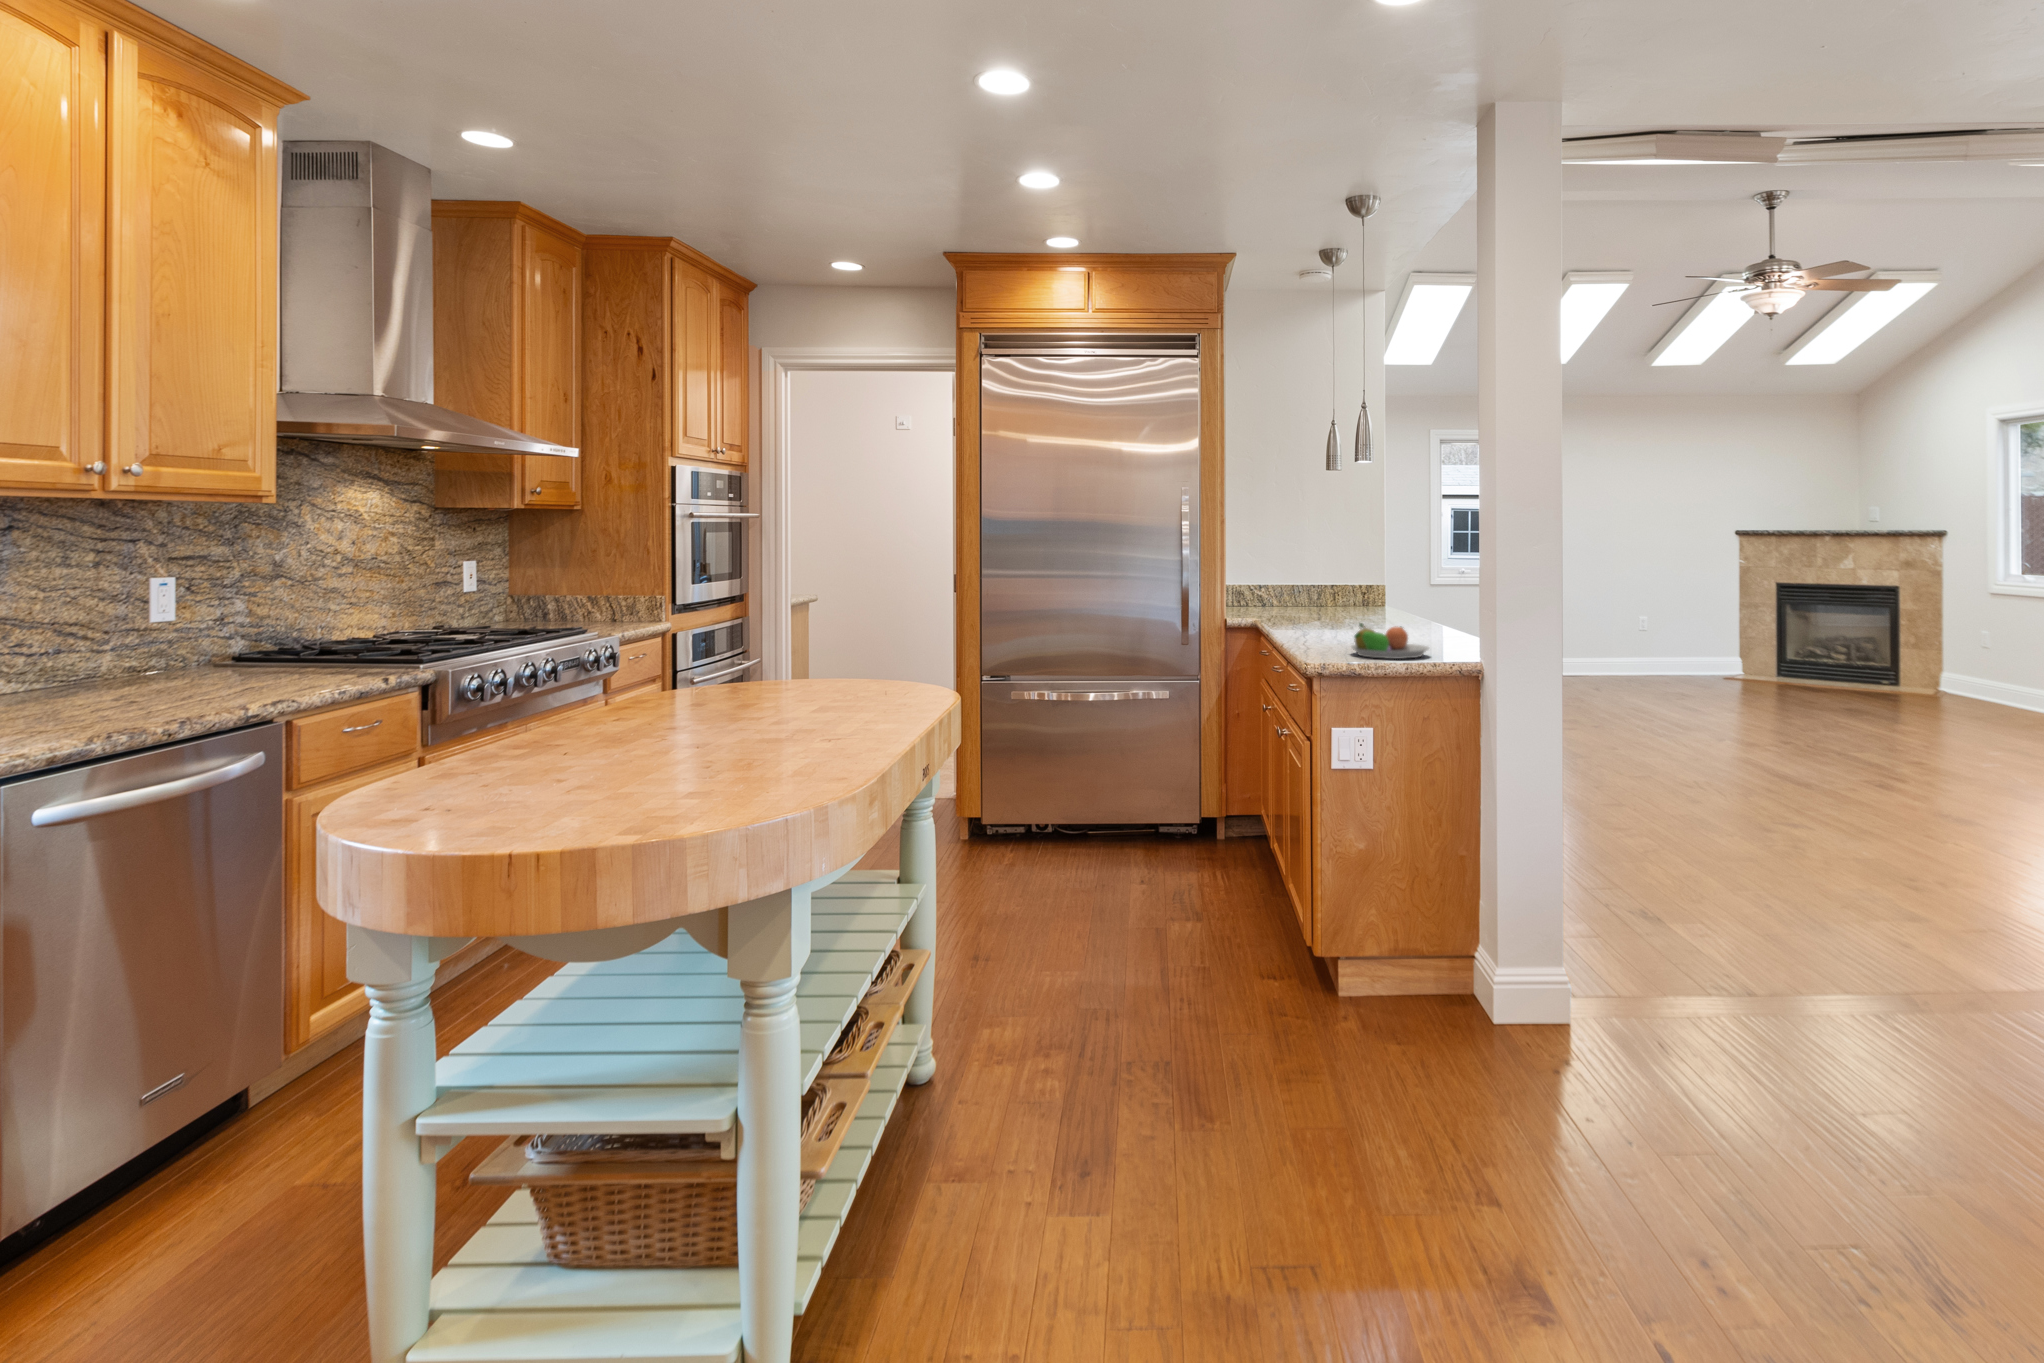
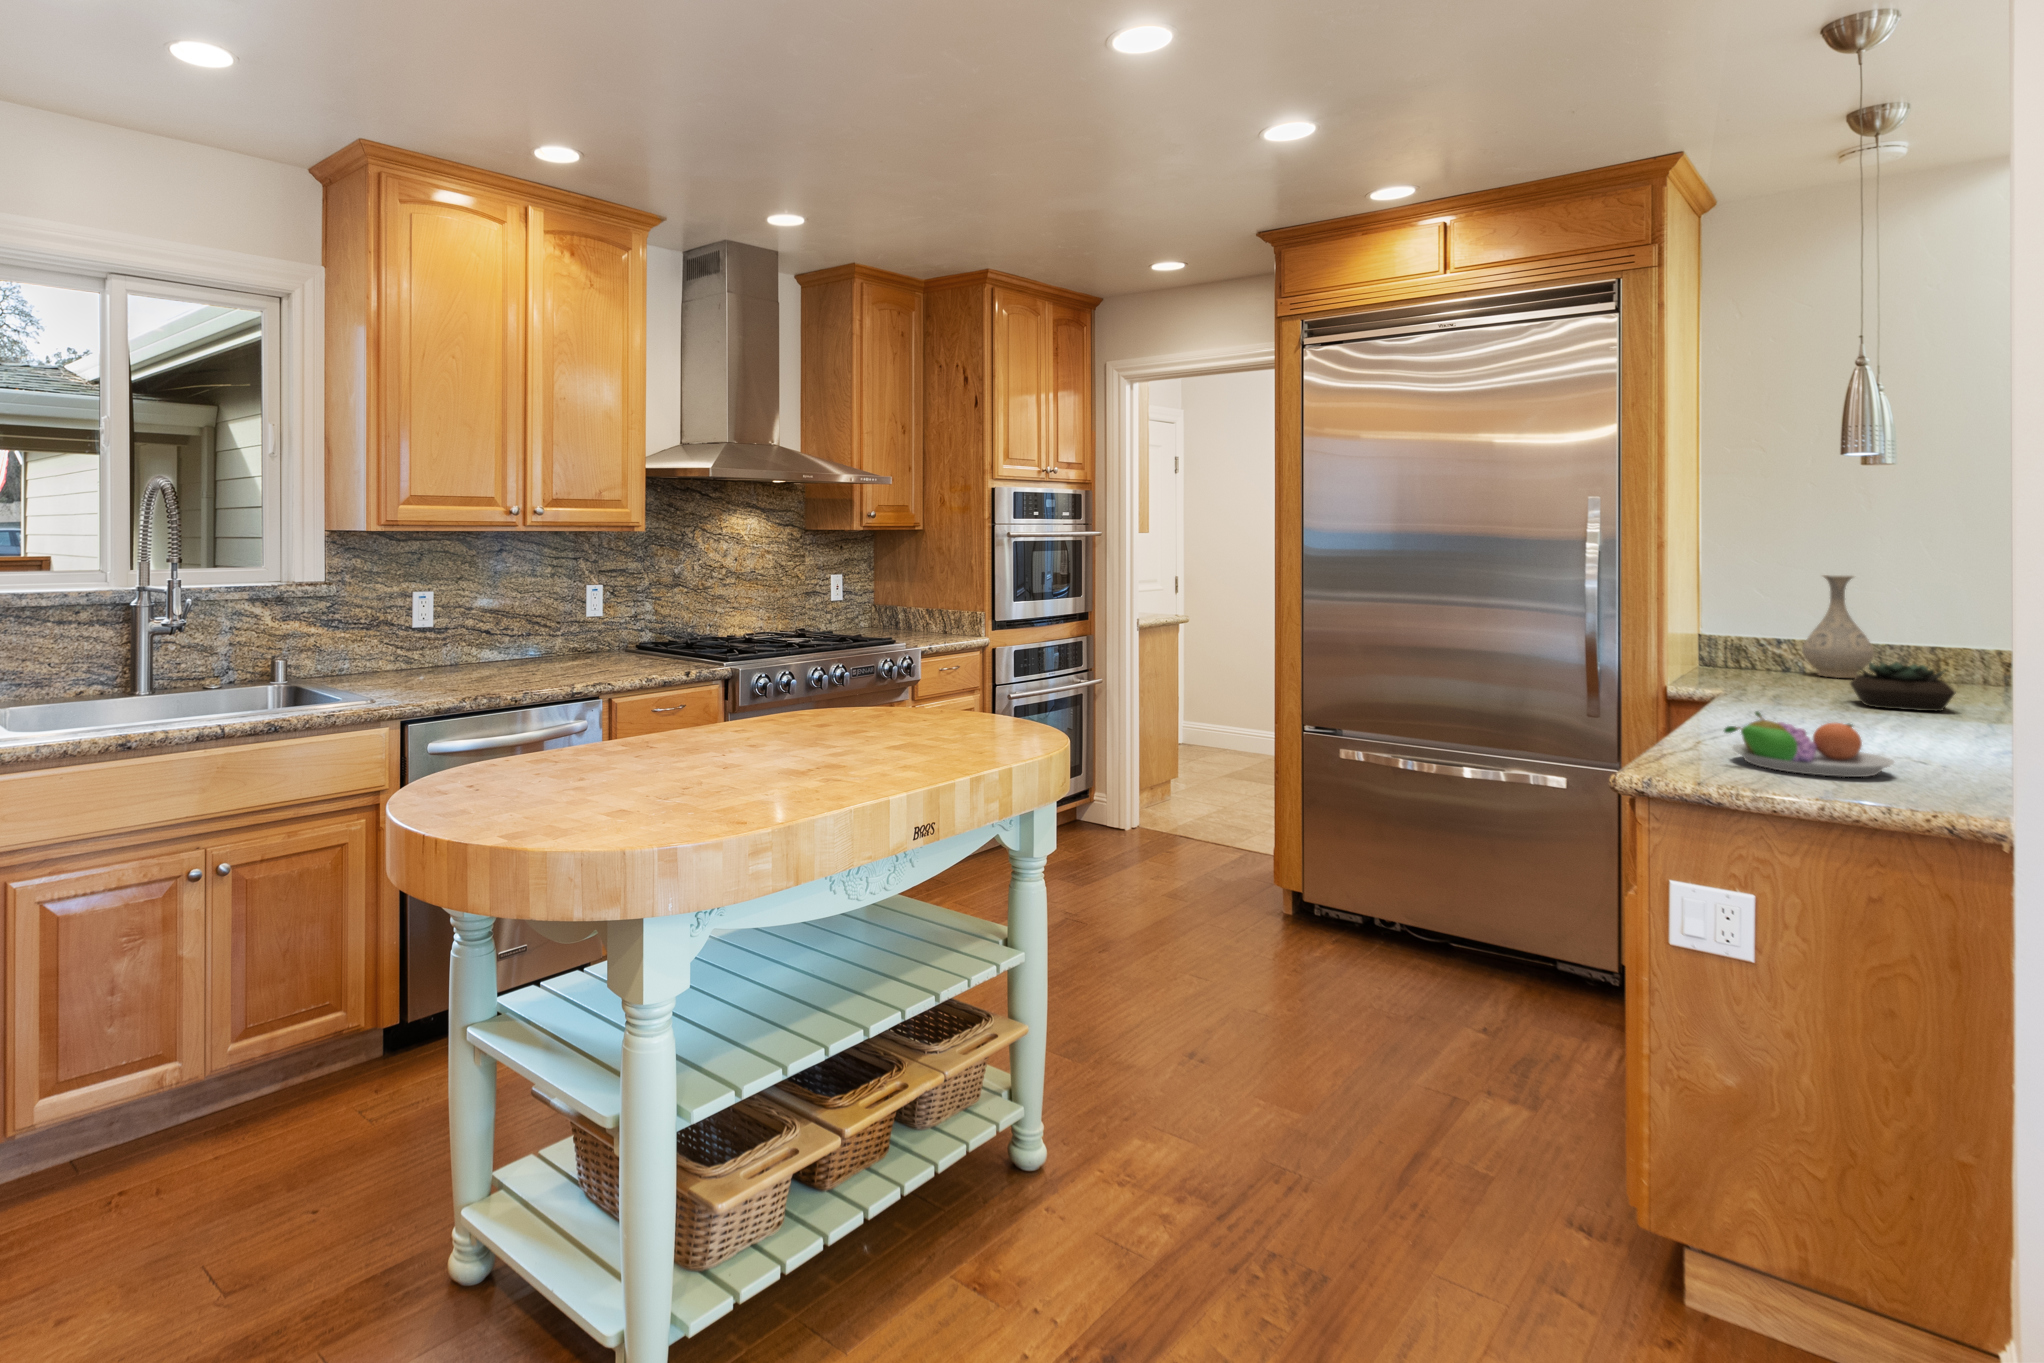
vase: none [1278,542,1313,609] -> present [1802,575,1874,678]
succulent plant: none [1328,593,1381,623] -> present [1850,662,1955,711]

